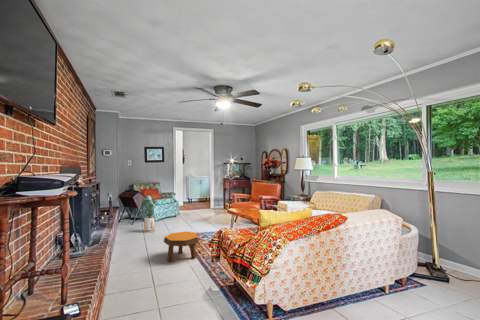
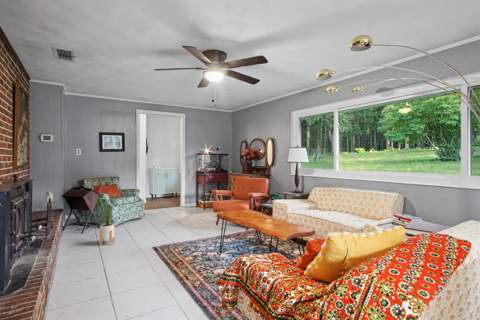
footstool: present [164,232,199,262] -> none [132,248,184,297]

